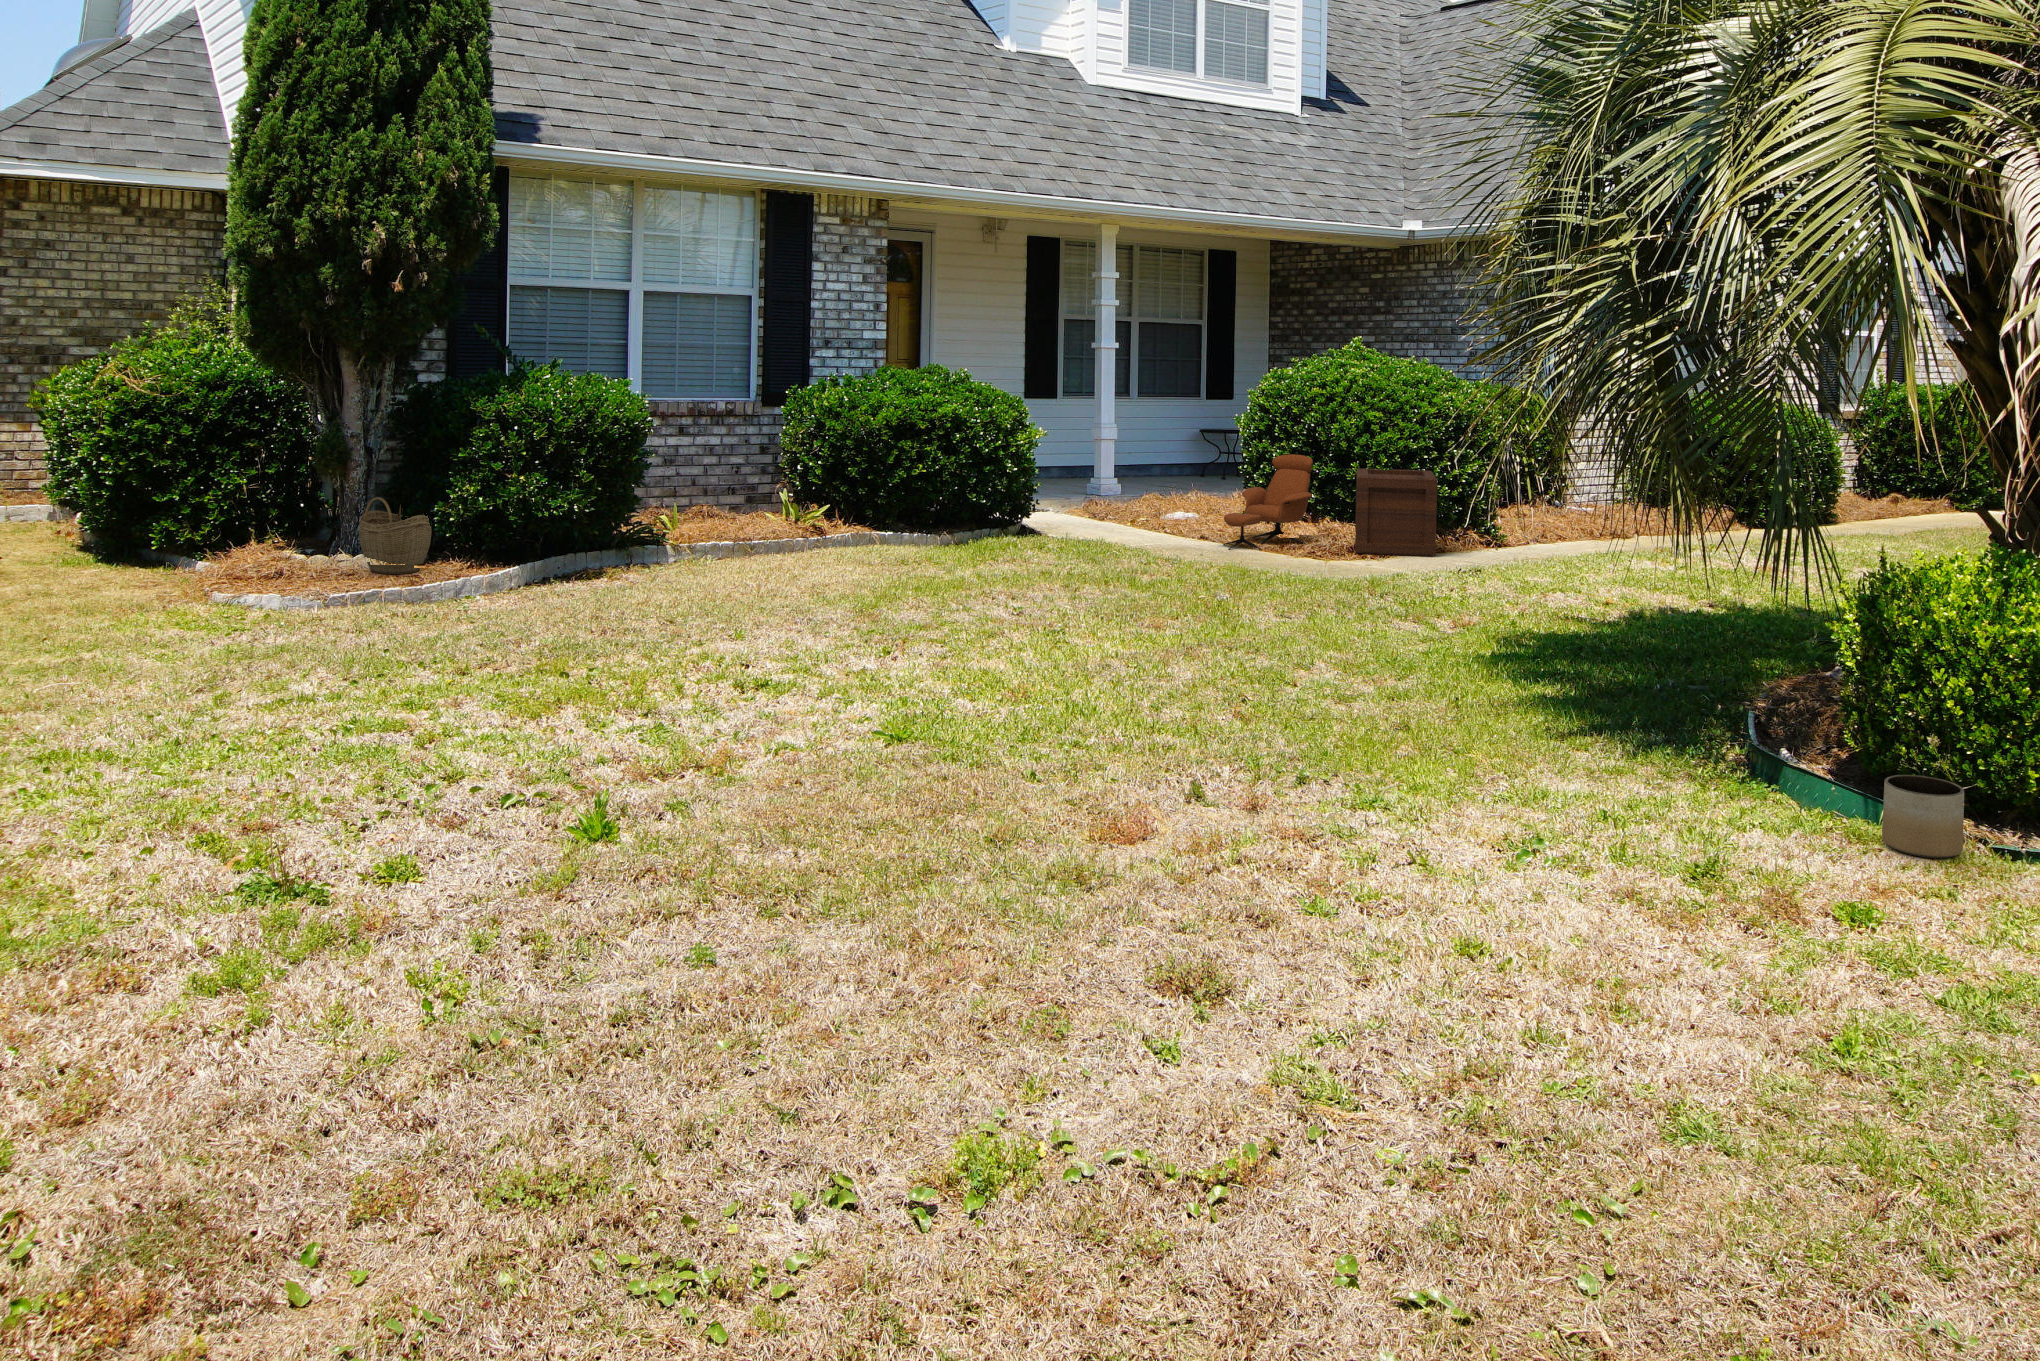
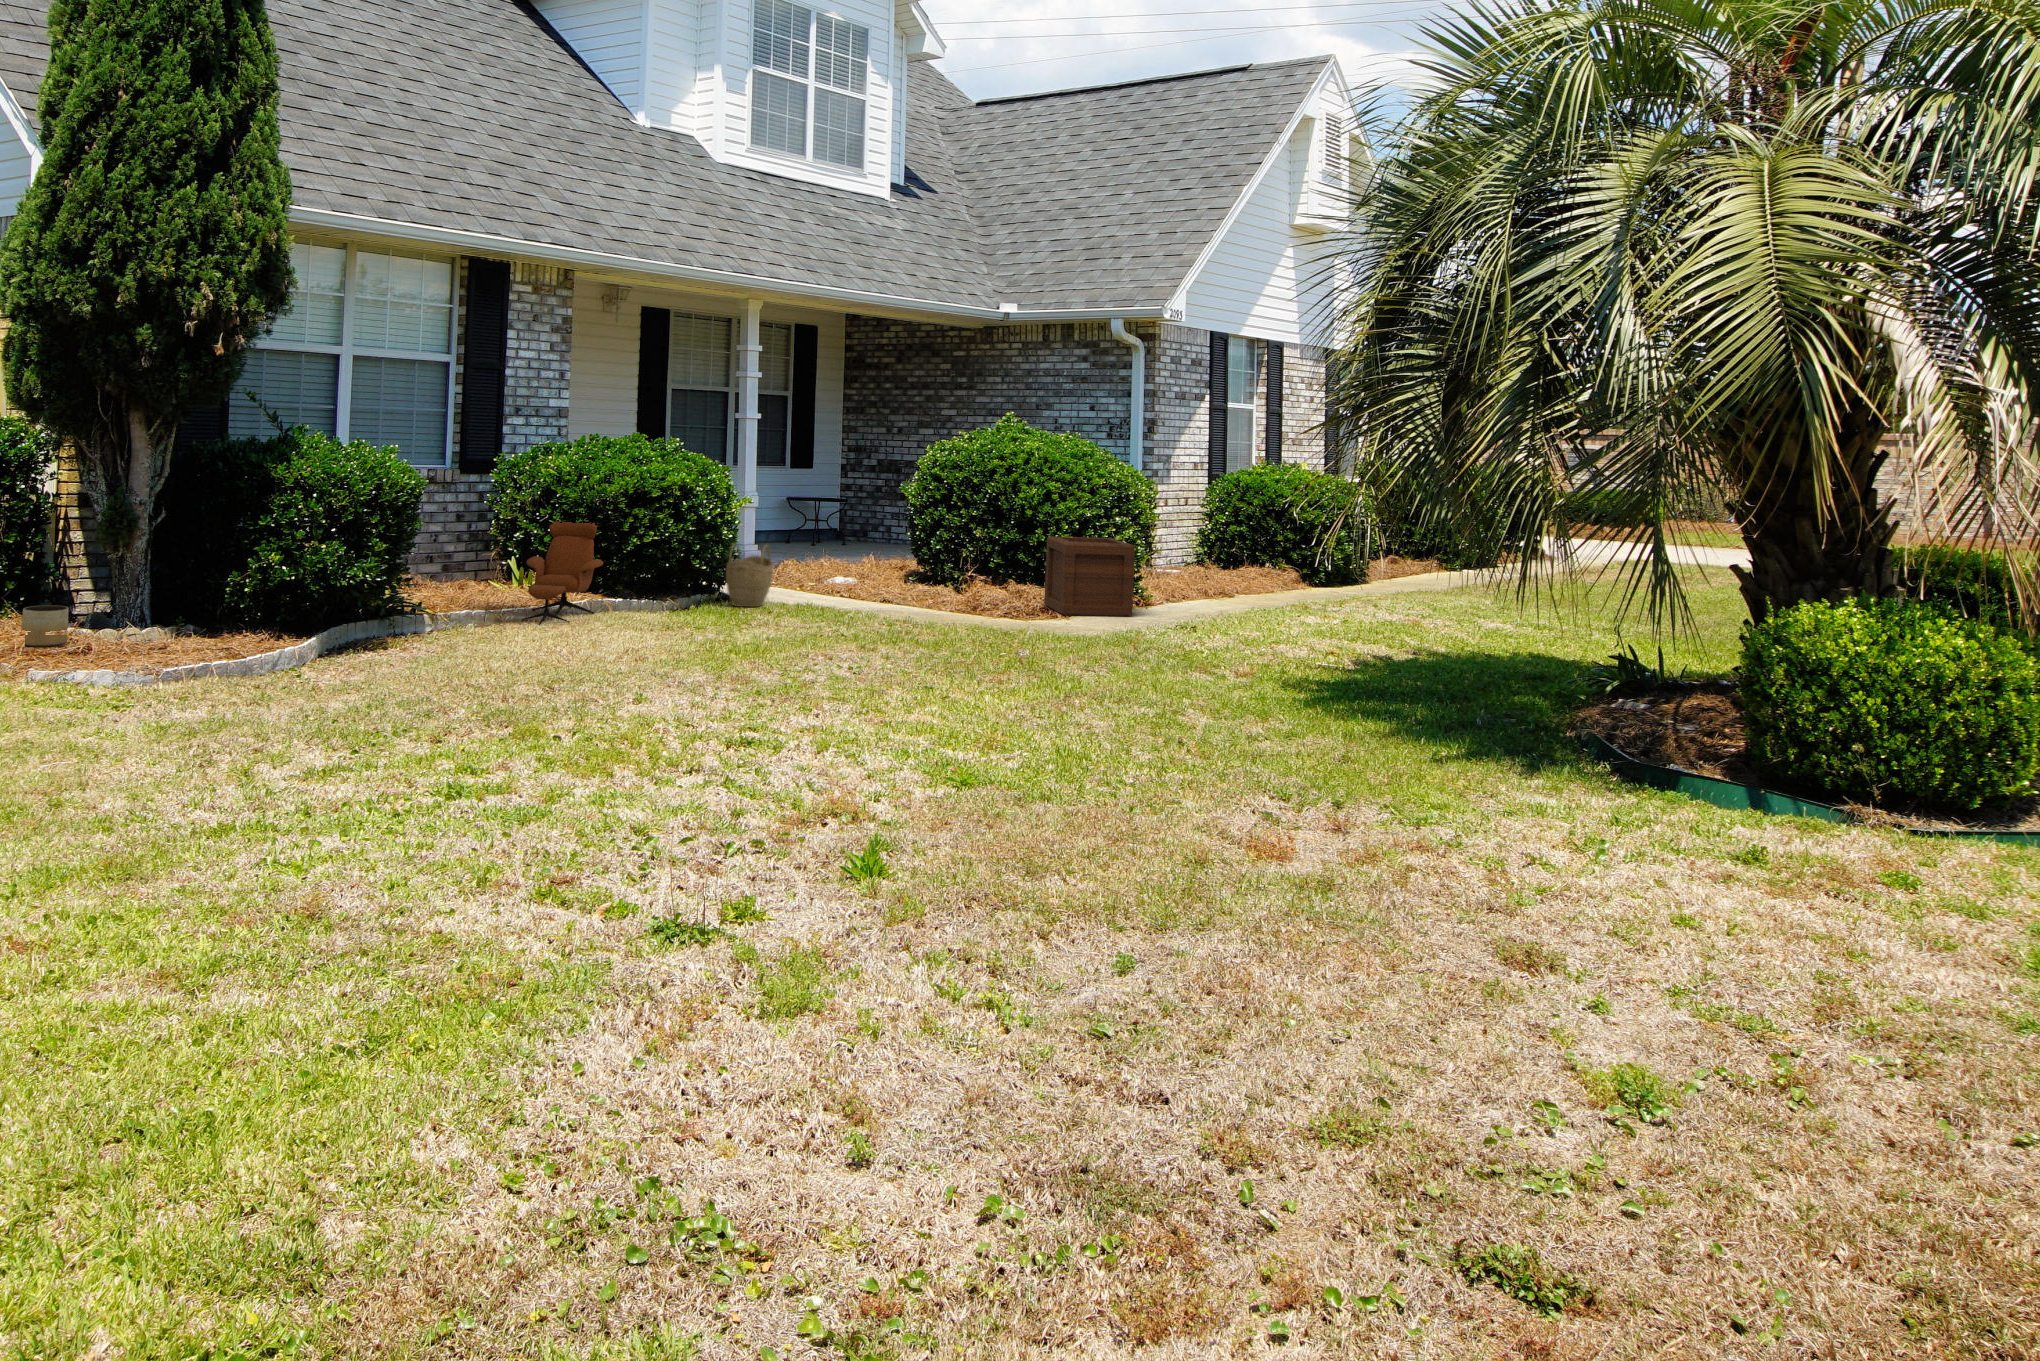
lounge chair: present [1223,454,1312,550] -> present [522,522,603,625]
woven basket: present [359,497,431,575] -> present [726,544,773,607]
planter: present [1882,775,1964,858] -> present [22,605,69,647]

